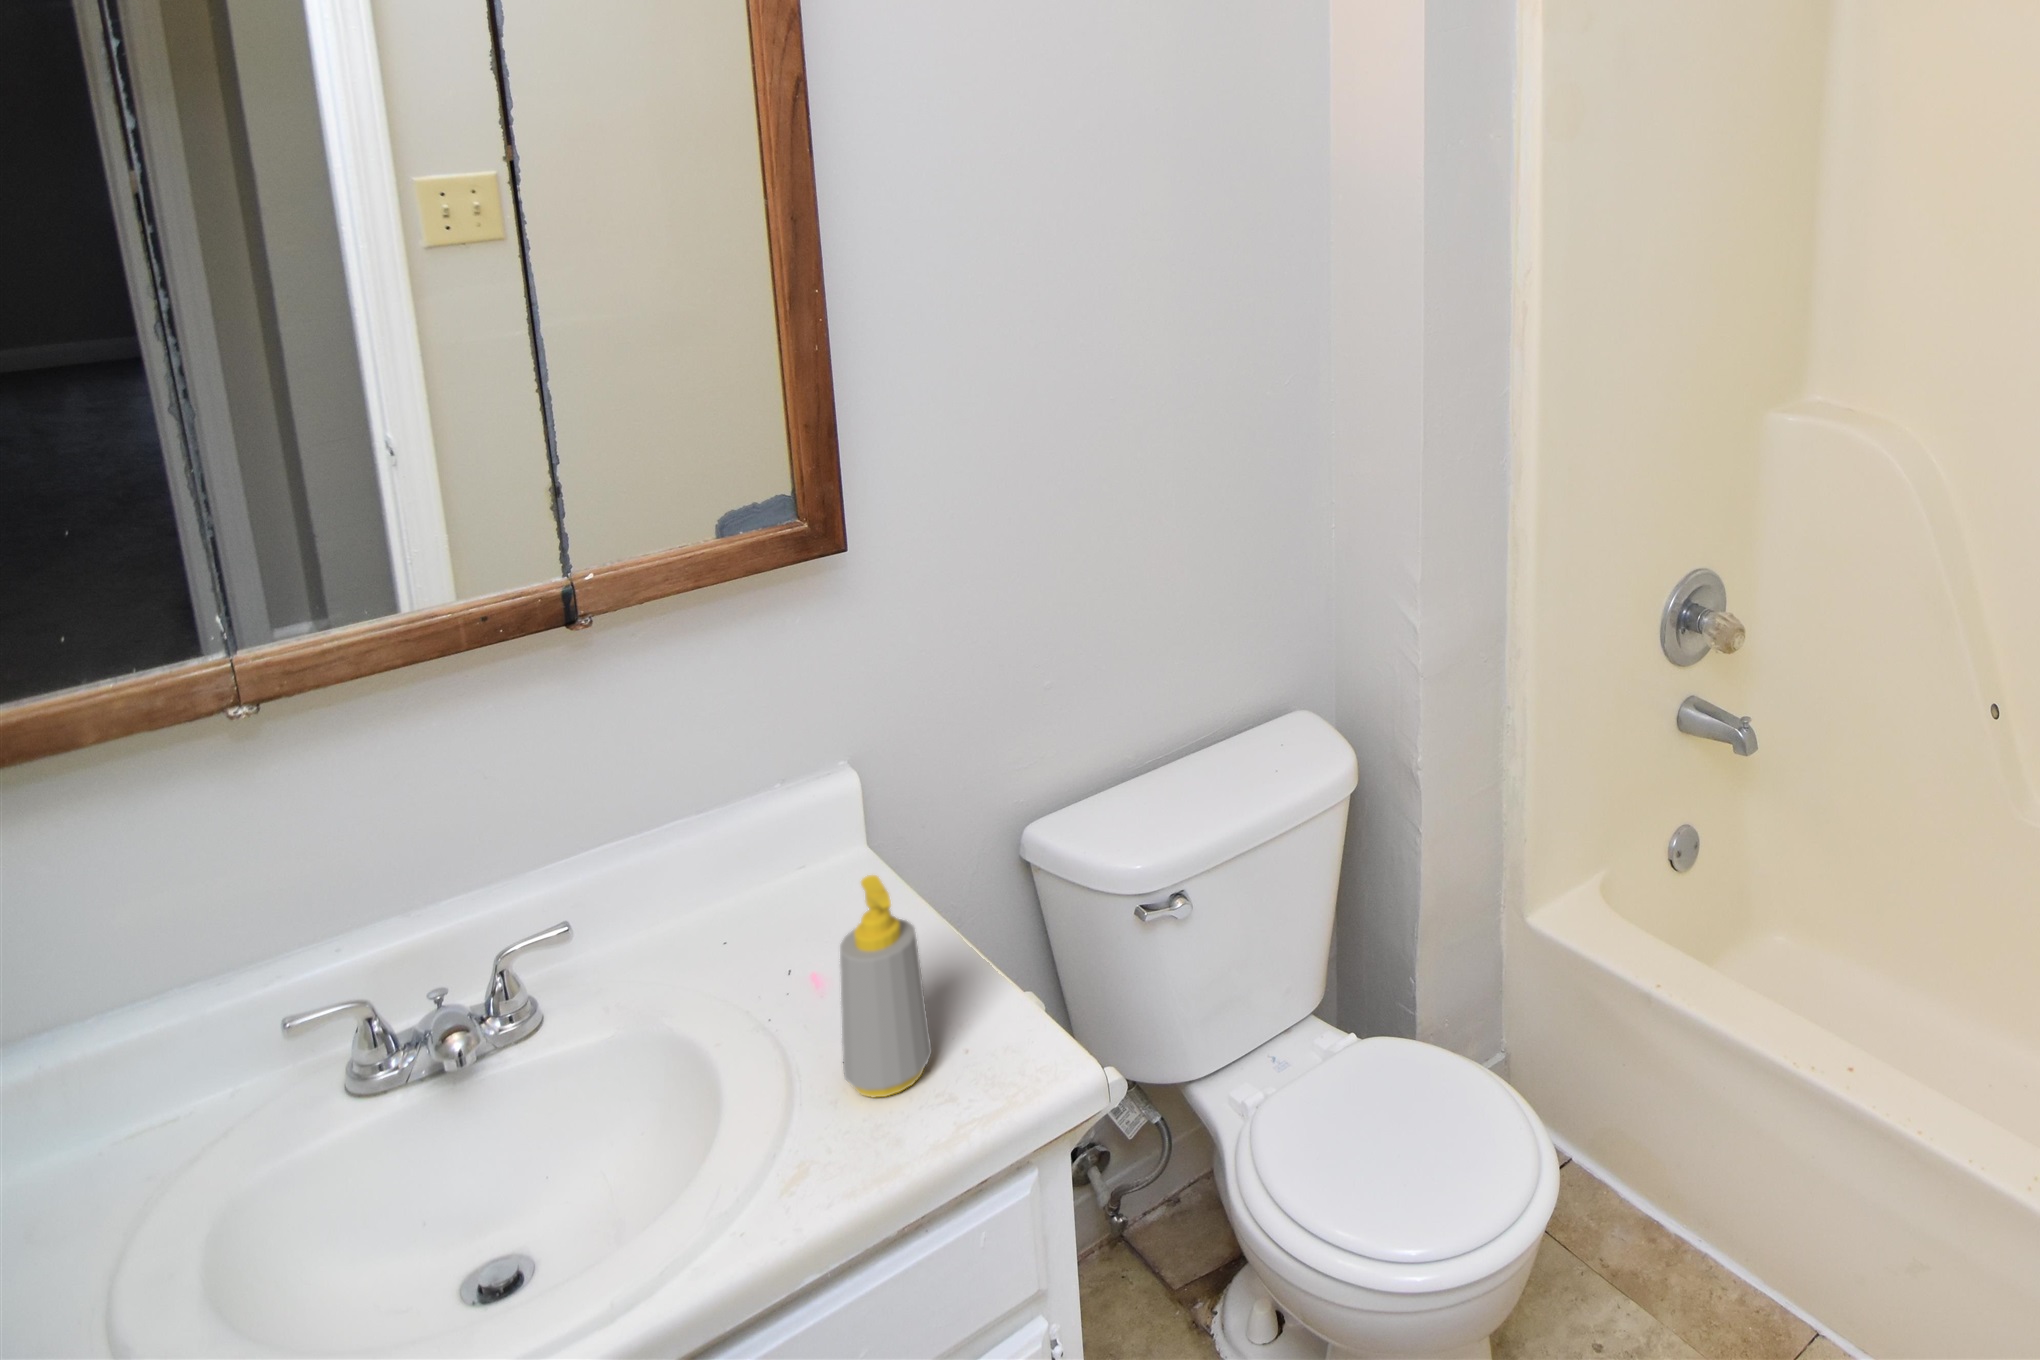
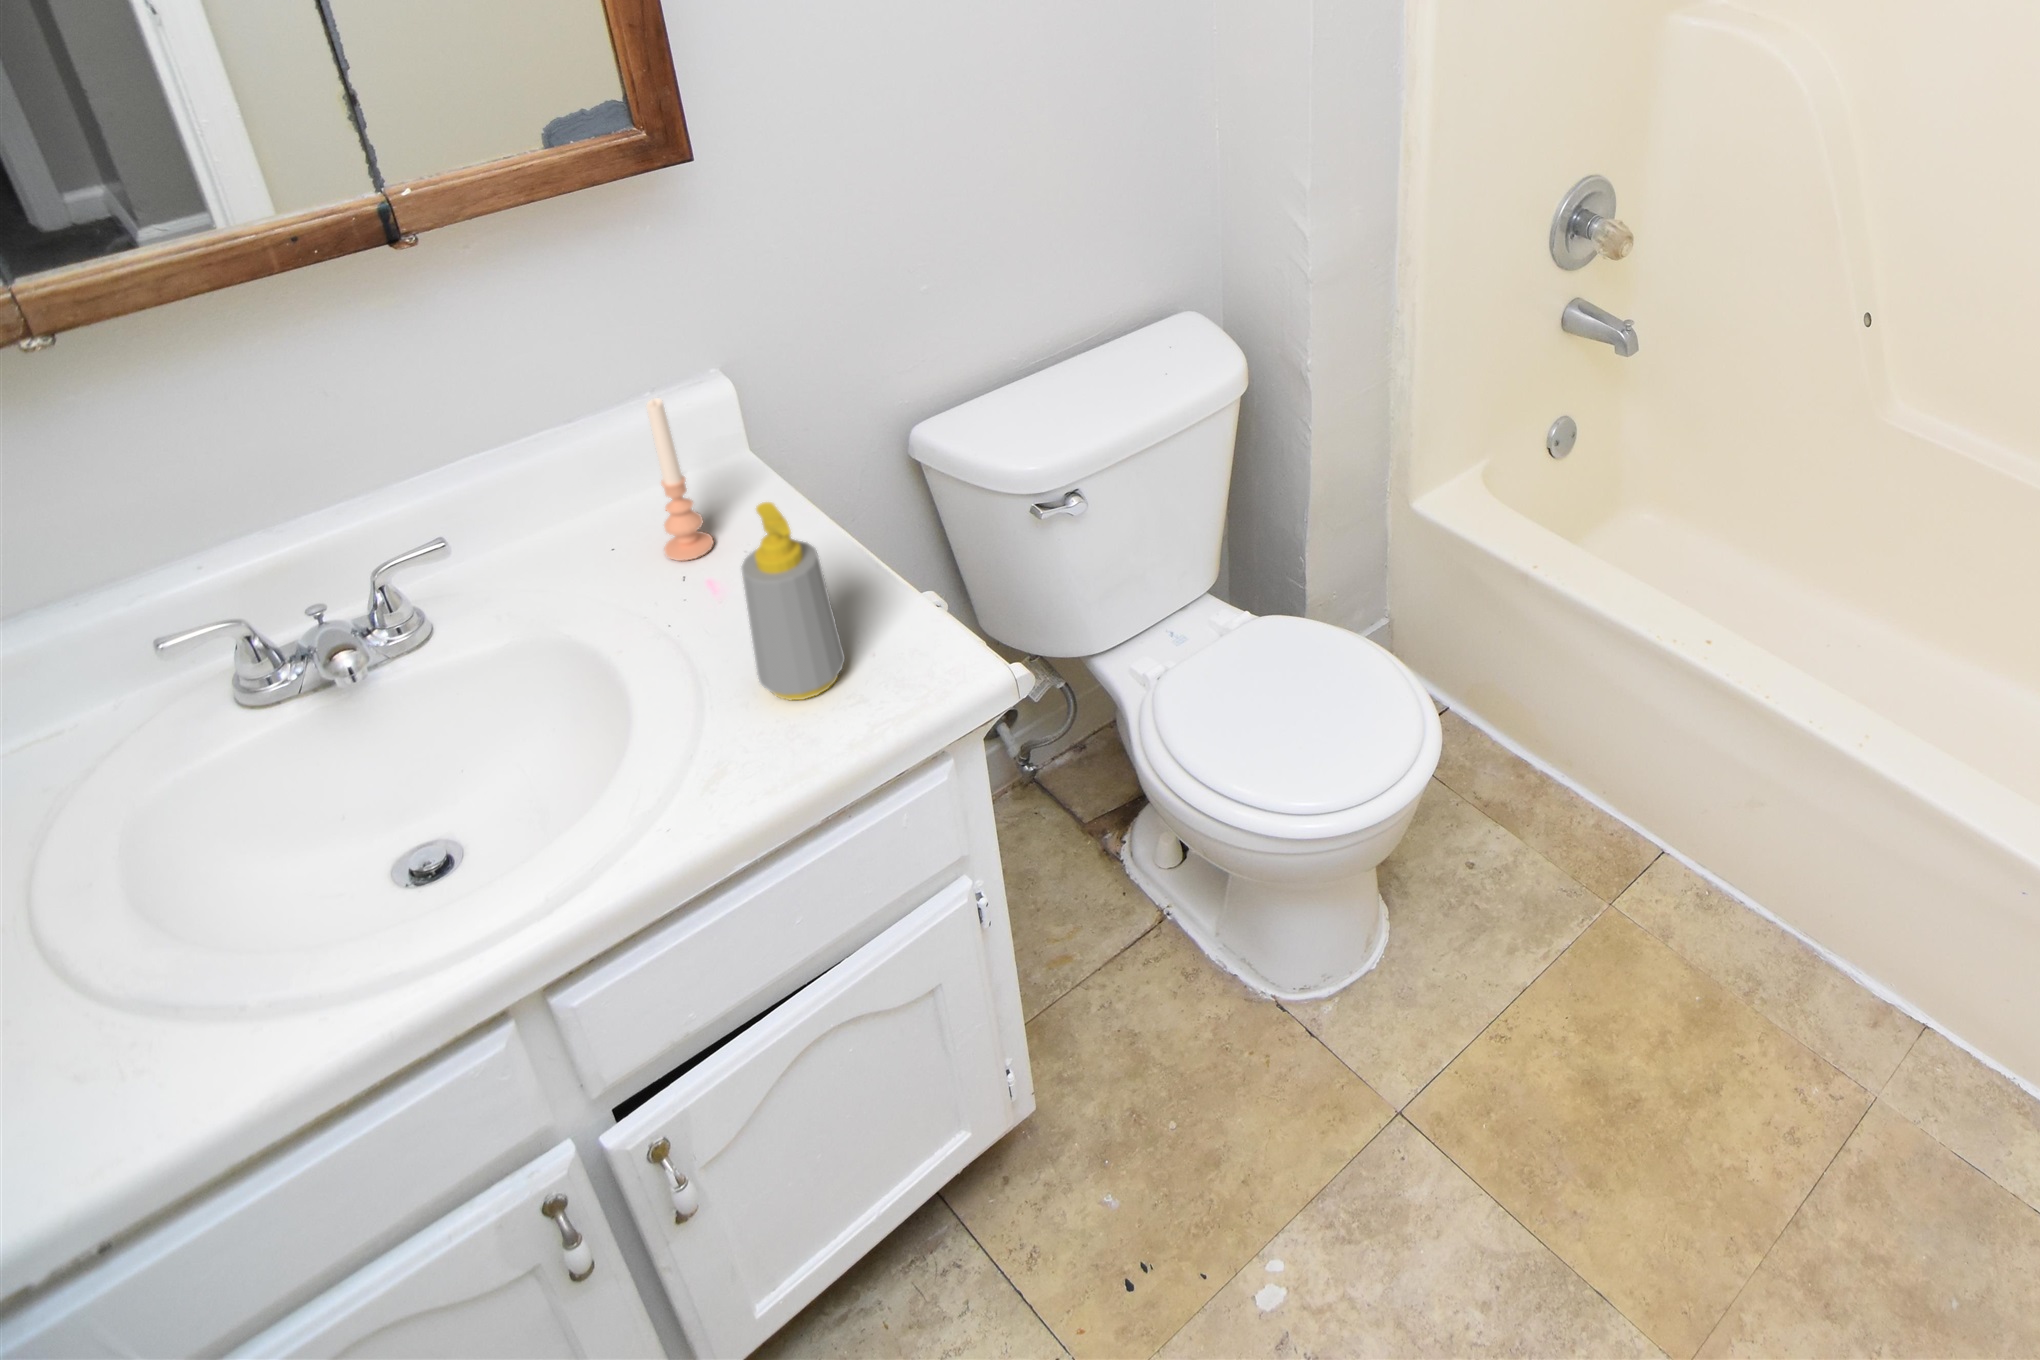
candle: none [772,777,820,951] -> present [646,398,714,561]

